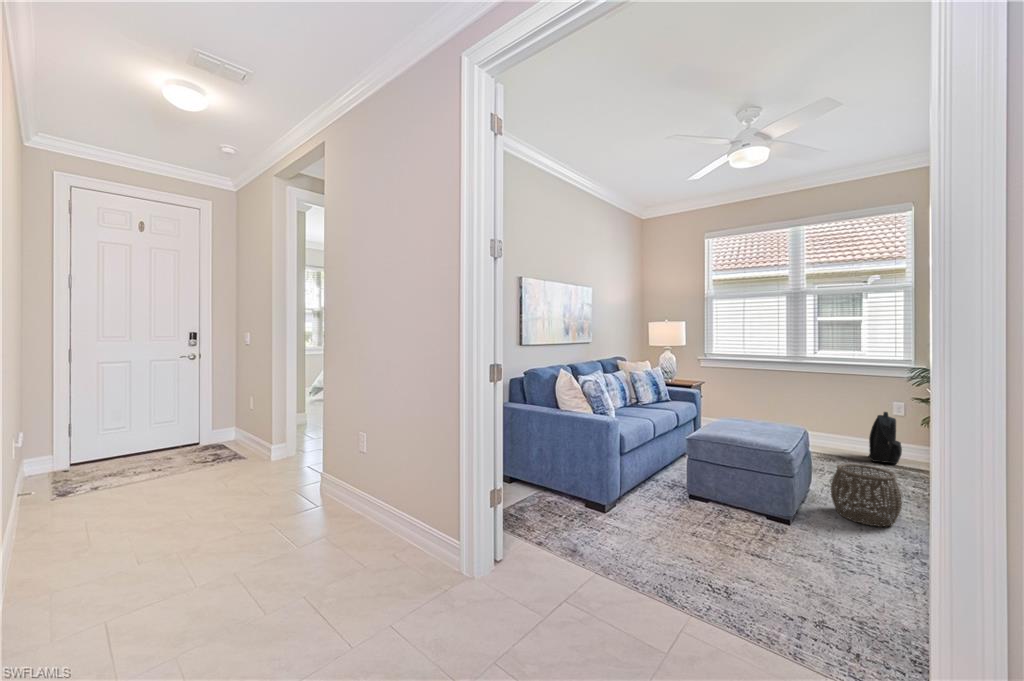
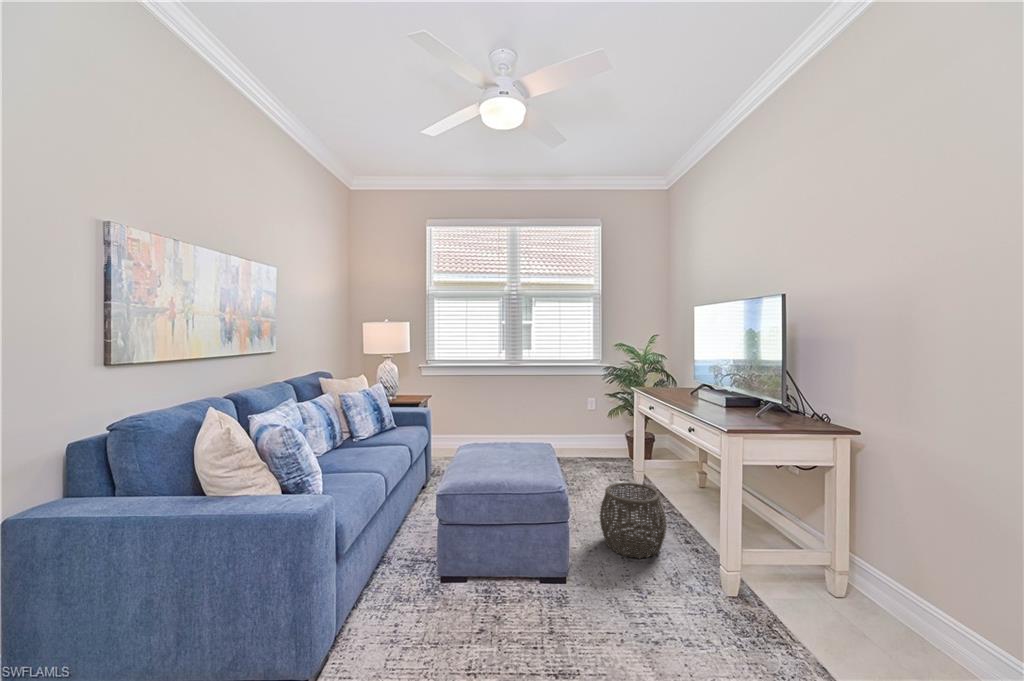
backpack: present [868,412,902,464] -> none [581,410,606,459]

